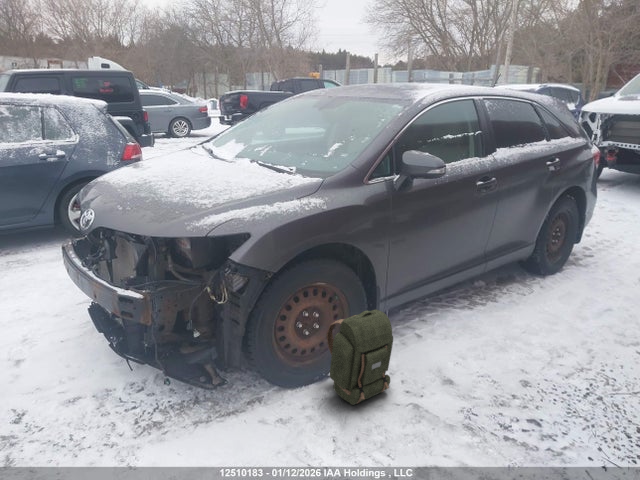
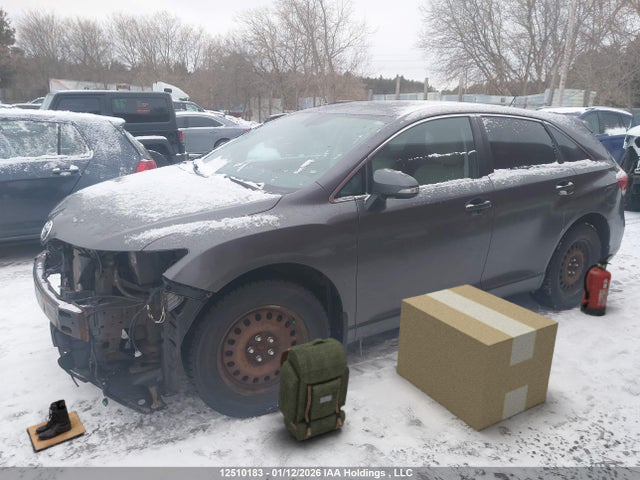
fire extinguisher: none [560,223,589,279] -> present [580,254,613,316]
cardboard box: none [418,255,567,386] -> present [397,284,558,431]
boots: none [87,383,148,433] -> present [27,399,86,451]

